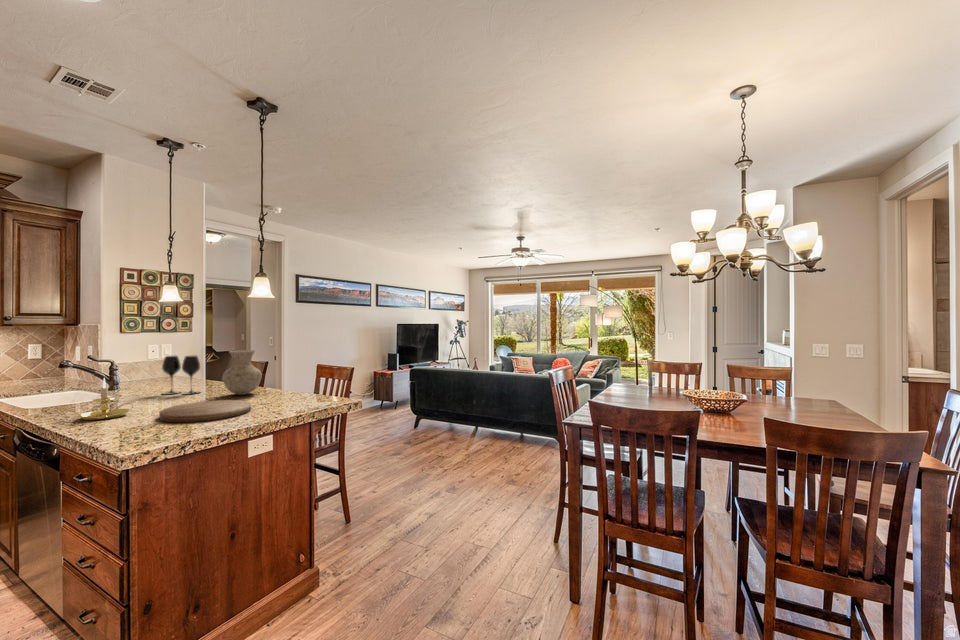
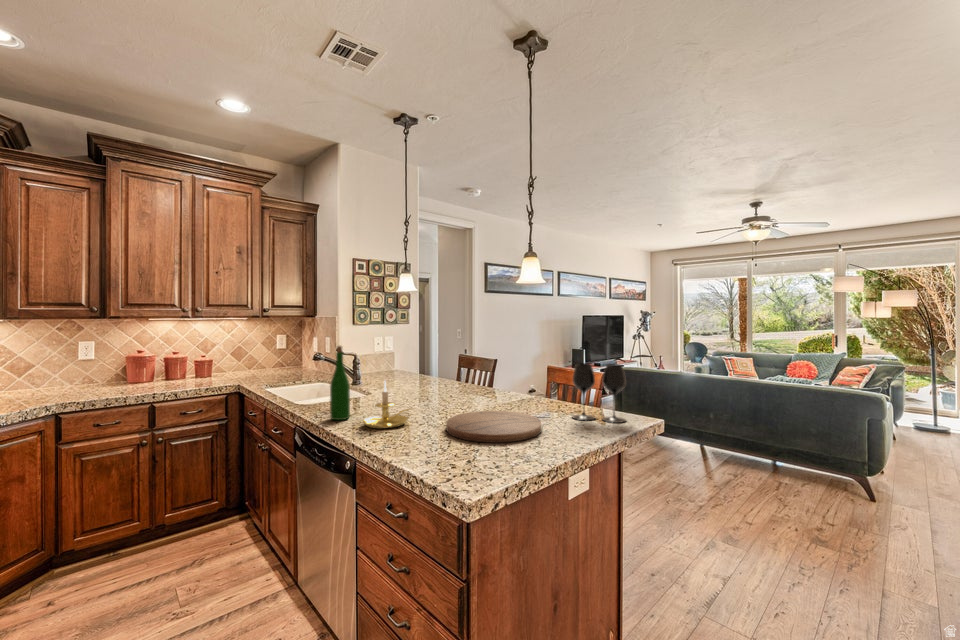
wine bottle: none [48,349,72,417] -> present [330,346,350,420]
vase: present [222,350,262,395] -> none [477,349,518,402]
wine glass: present [162,356,200,395] -> present [573,363,626,423]

